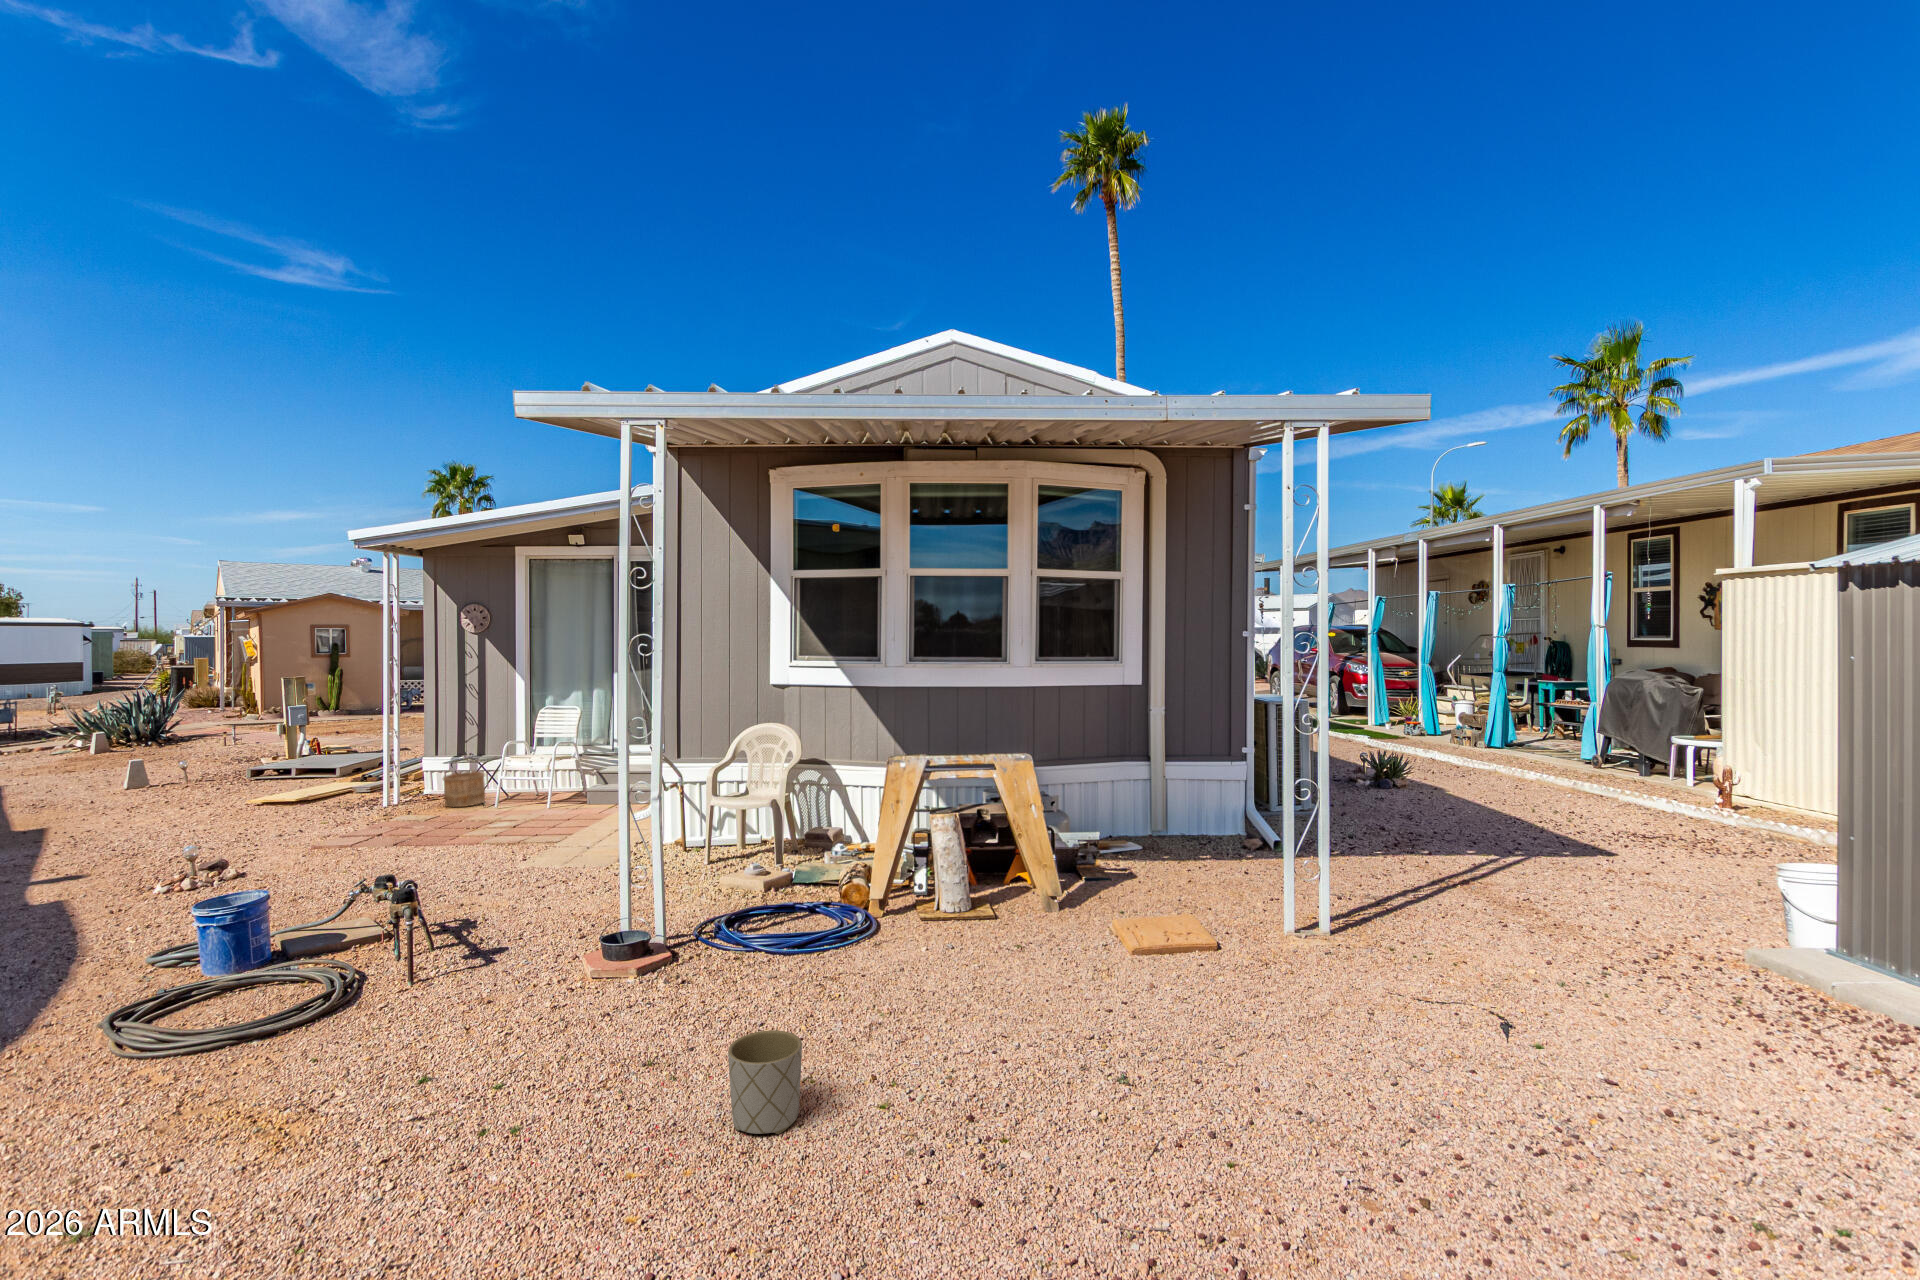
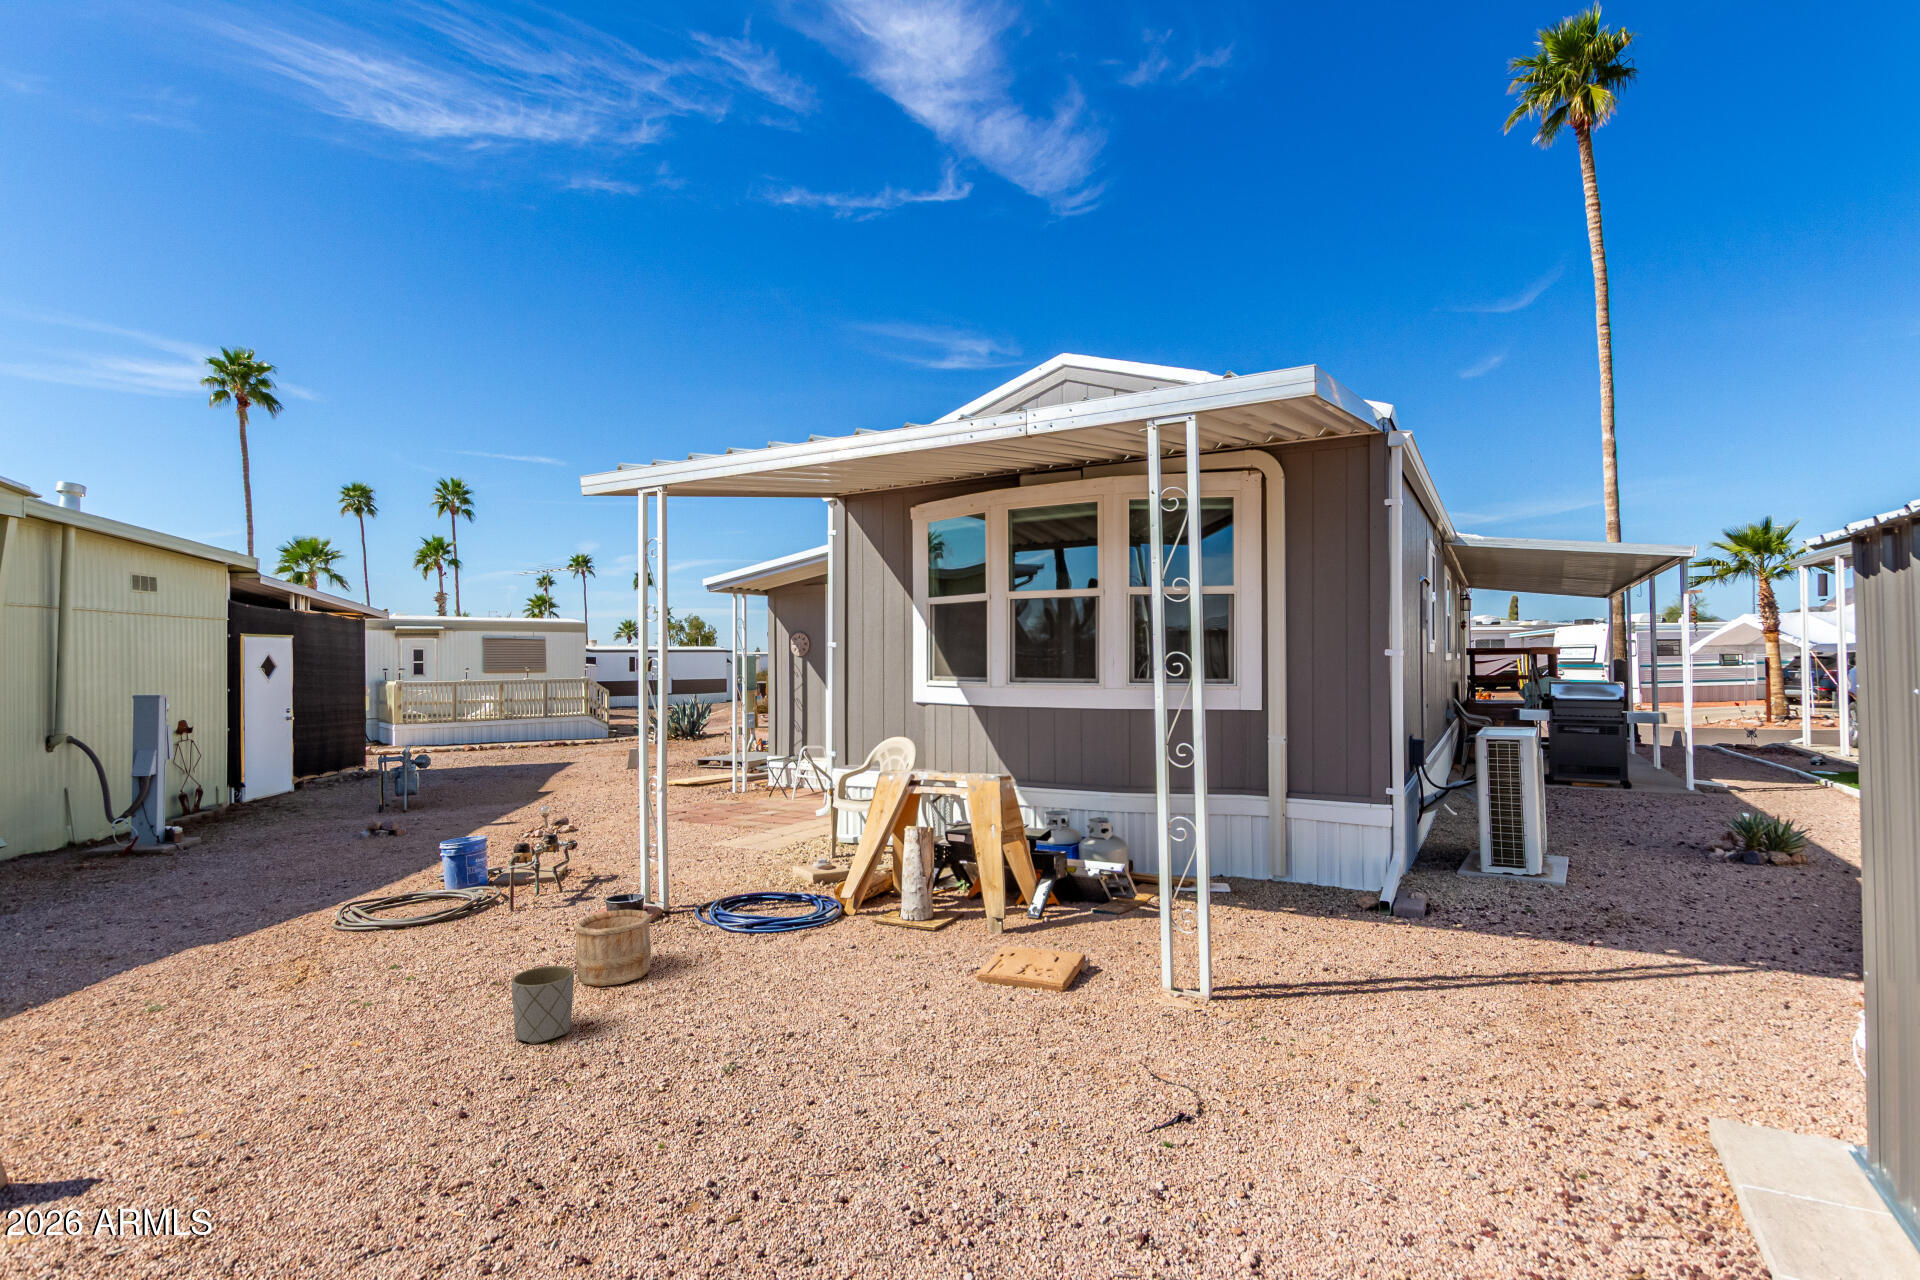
wooden bucket: present [443,772,485,807] -> present [573,910,651,986]

